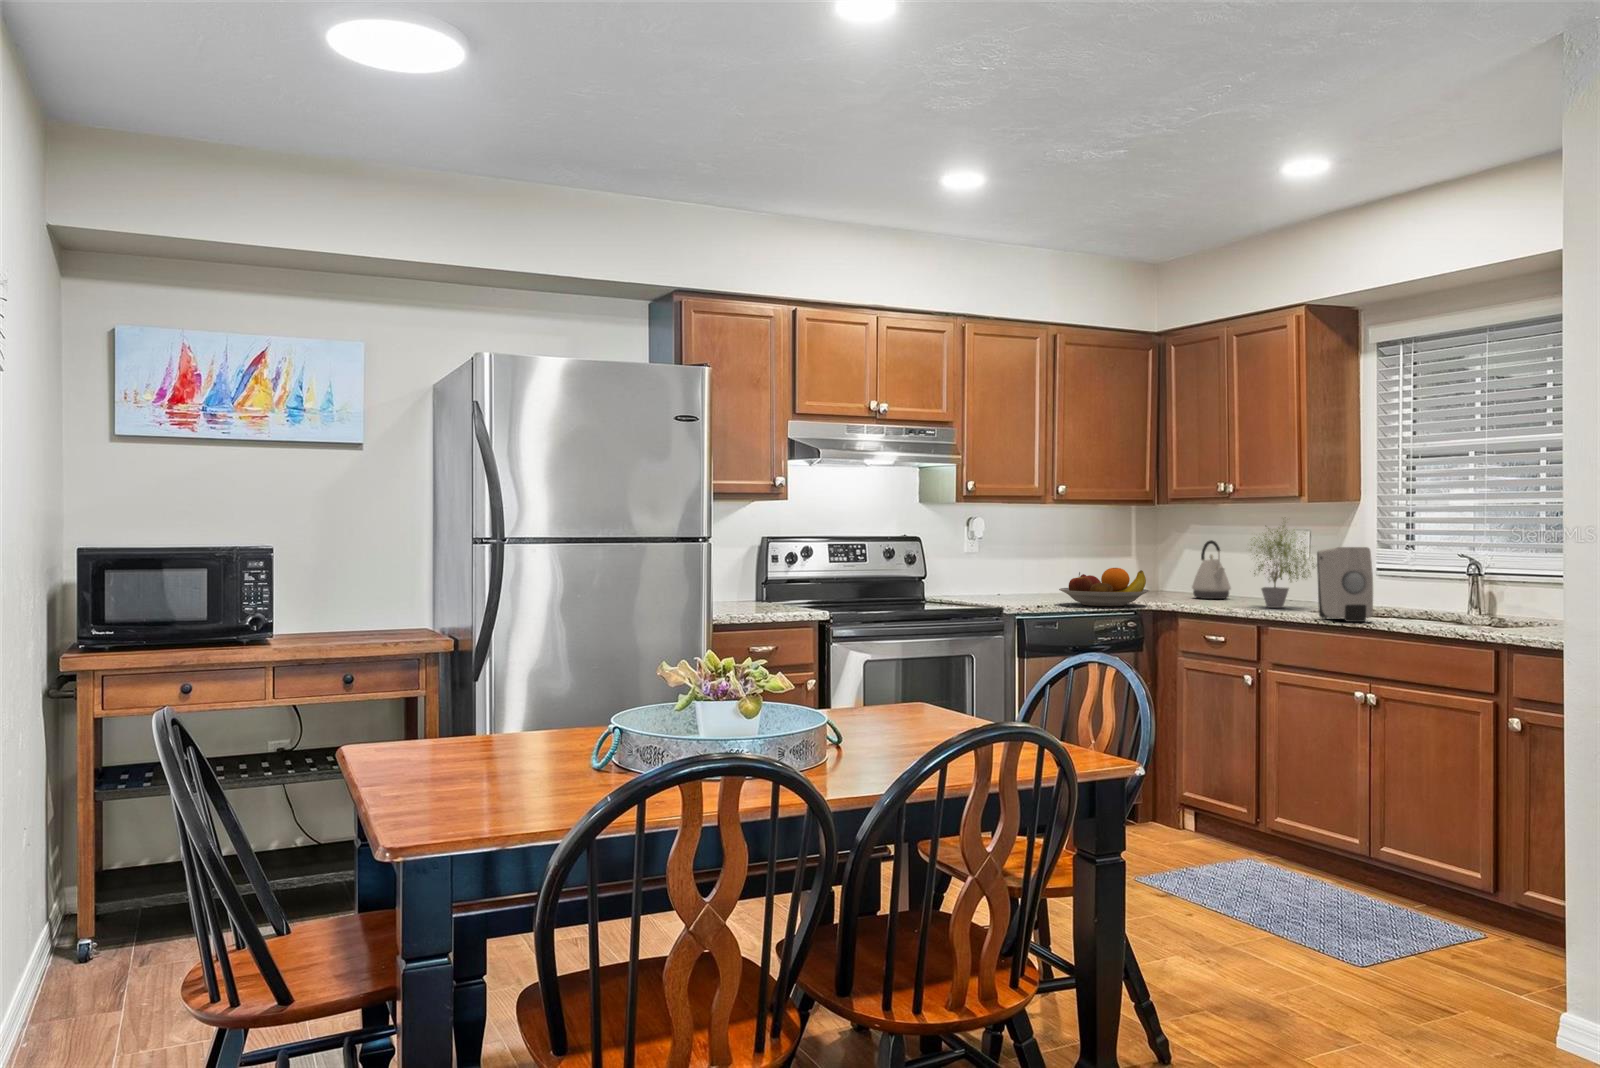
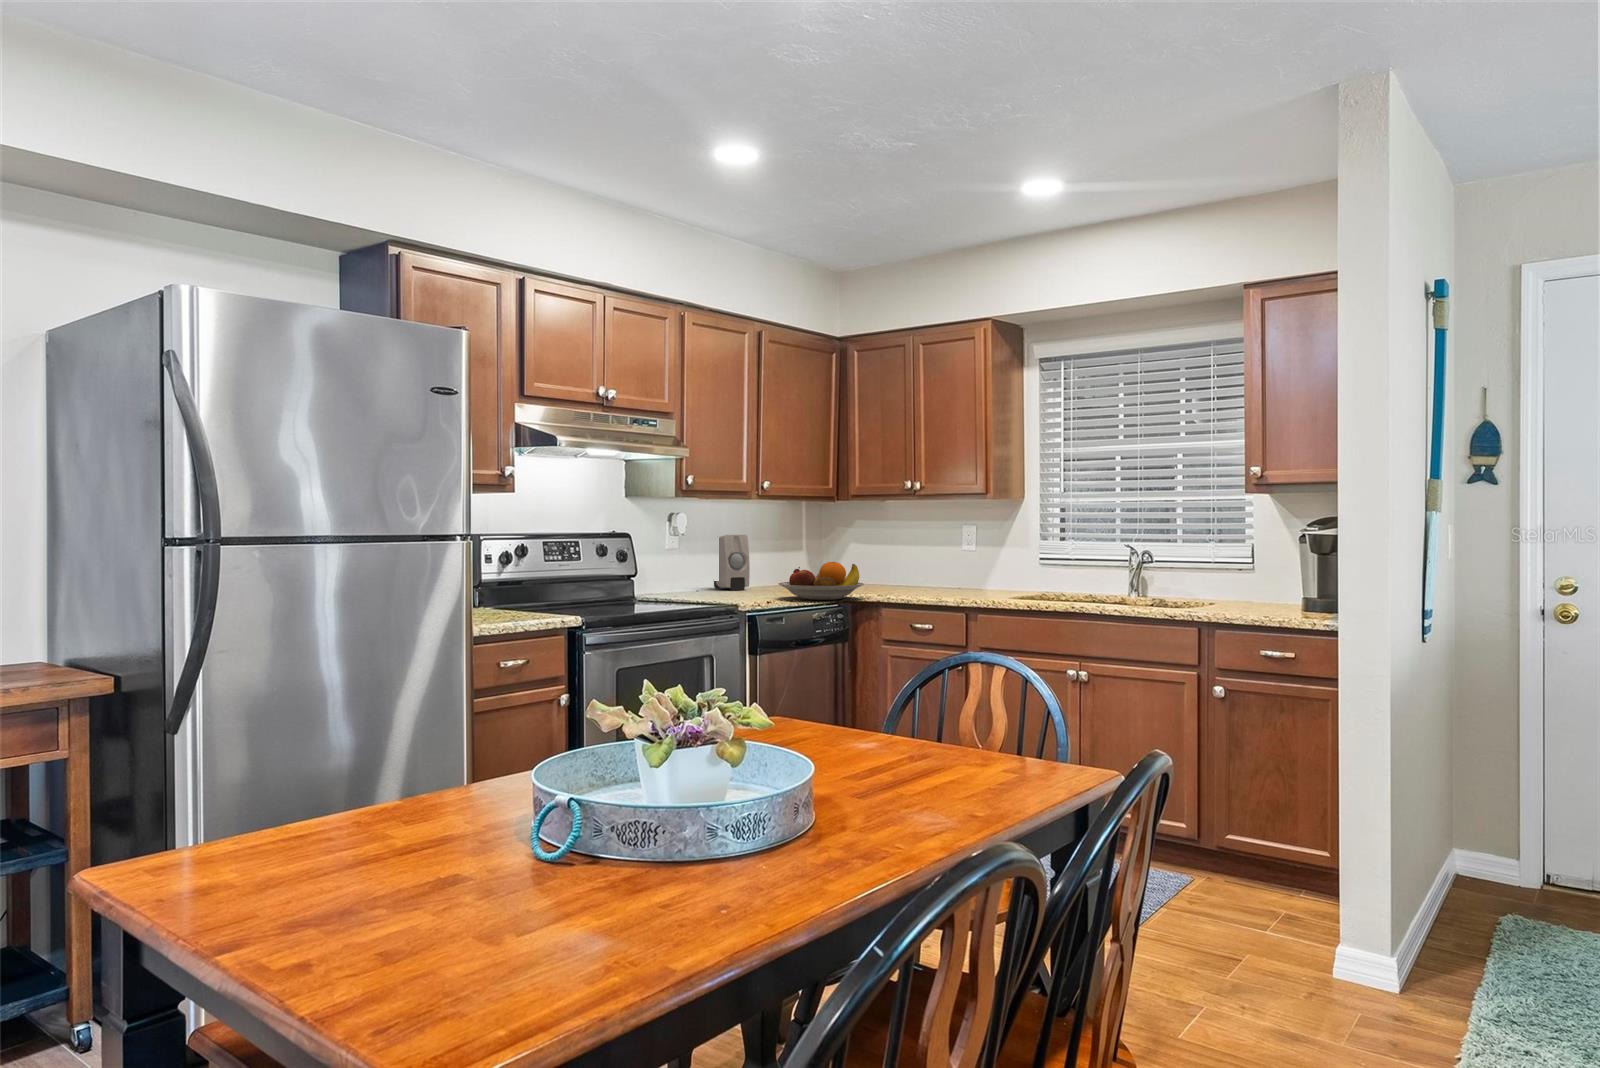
potted plant: present [1254,526,1315,608] -> none [939,513,1006,596]
kettle: present [1192,540,1231,599] -> none [874,534,908,589]
soap dispenser: present [1317,547,1373,622] -> present [714,535,750,590]

